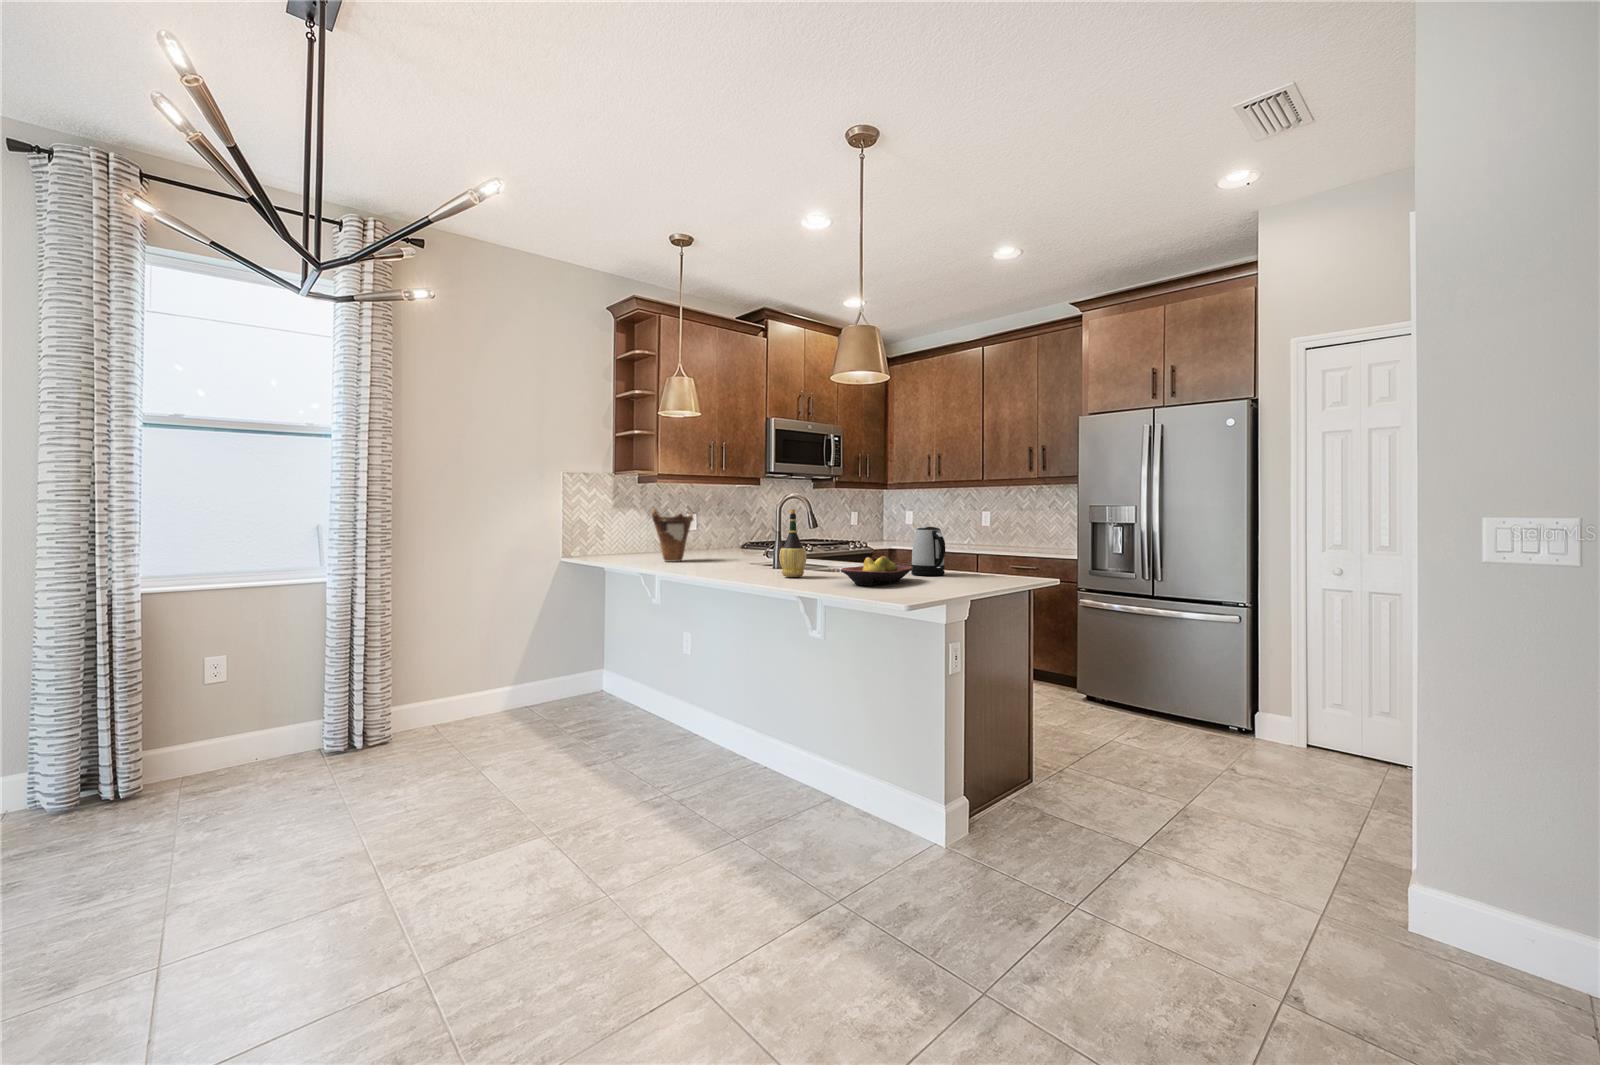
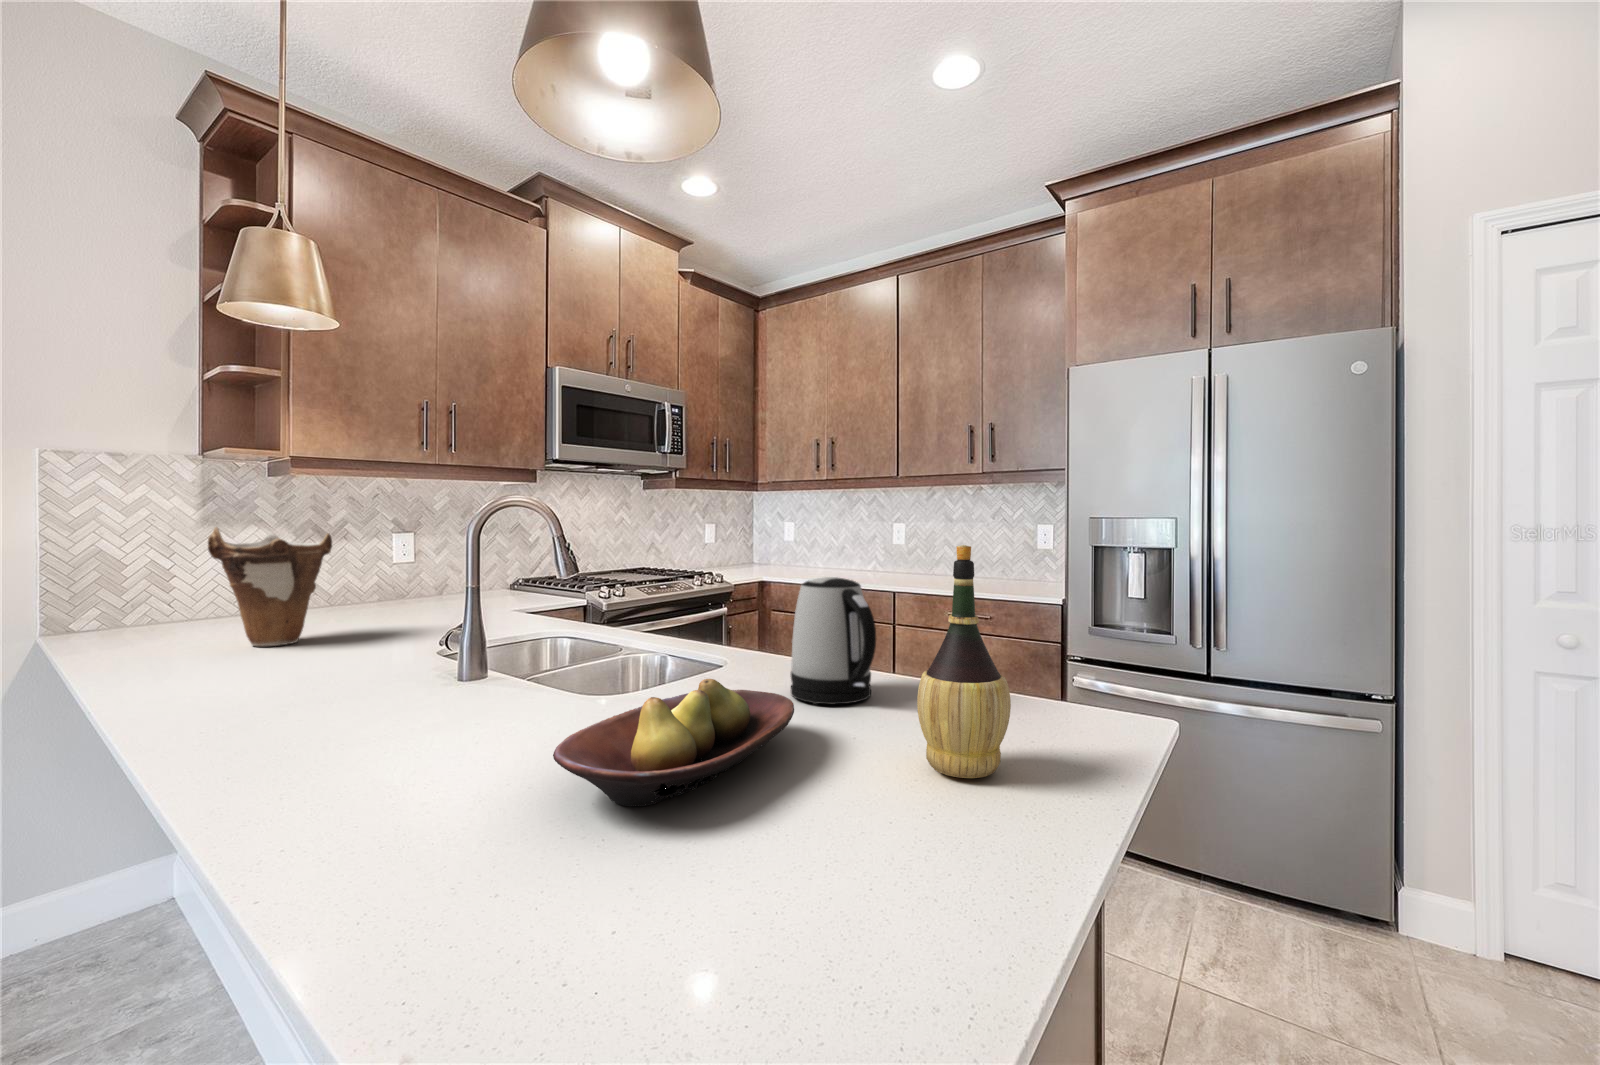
wine bottle: present [779,509,807,577] -> present [917,545,1011,778]

